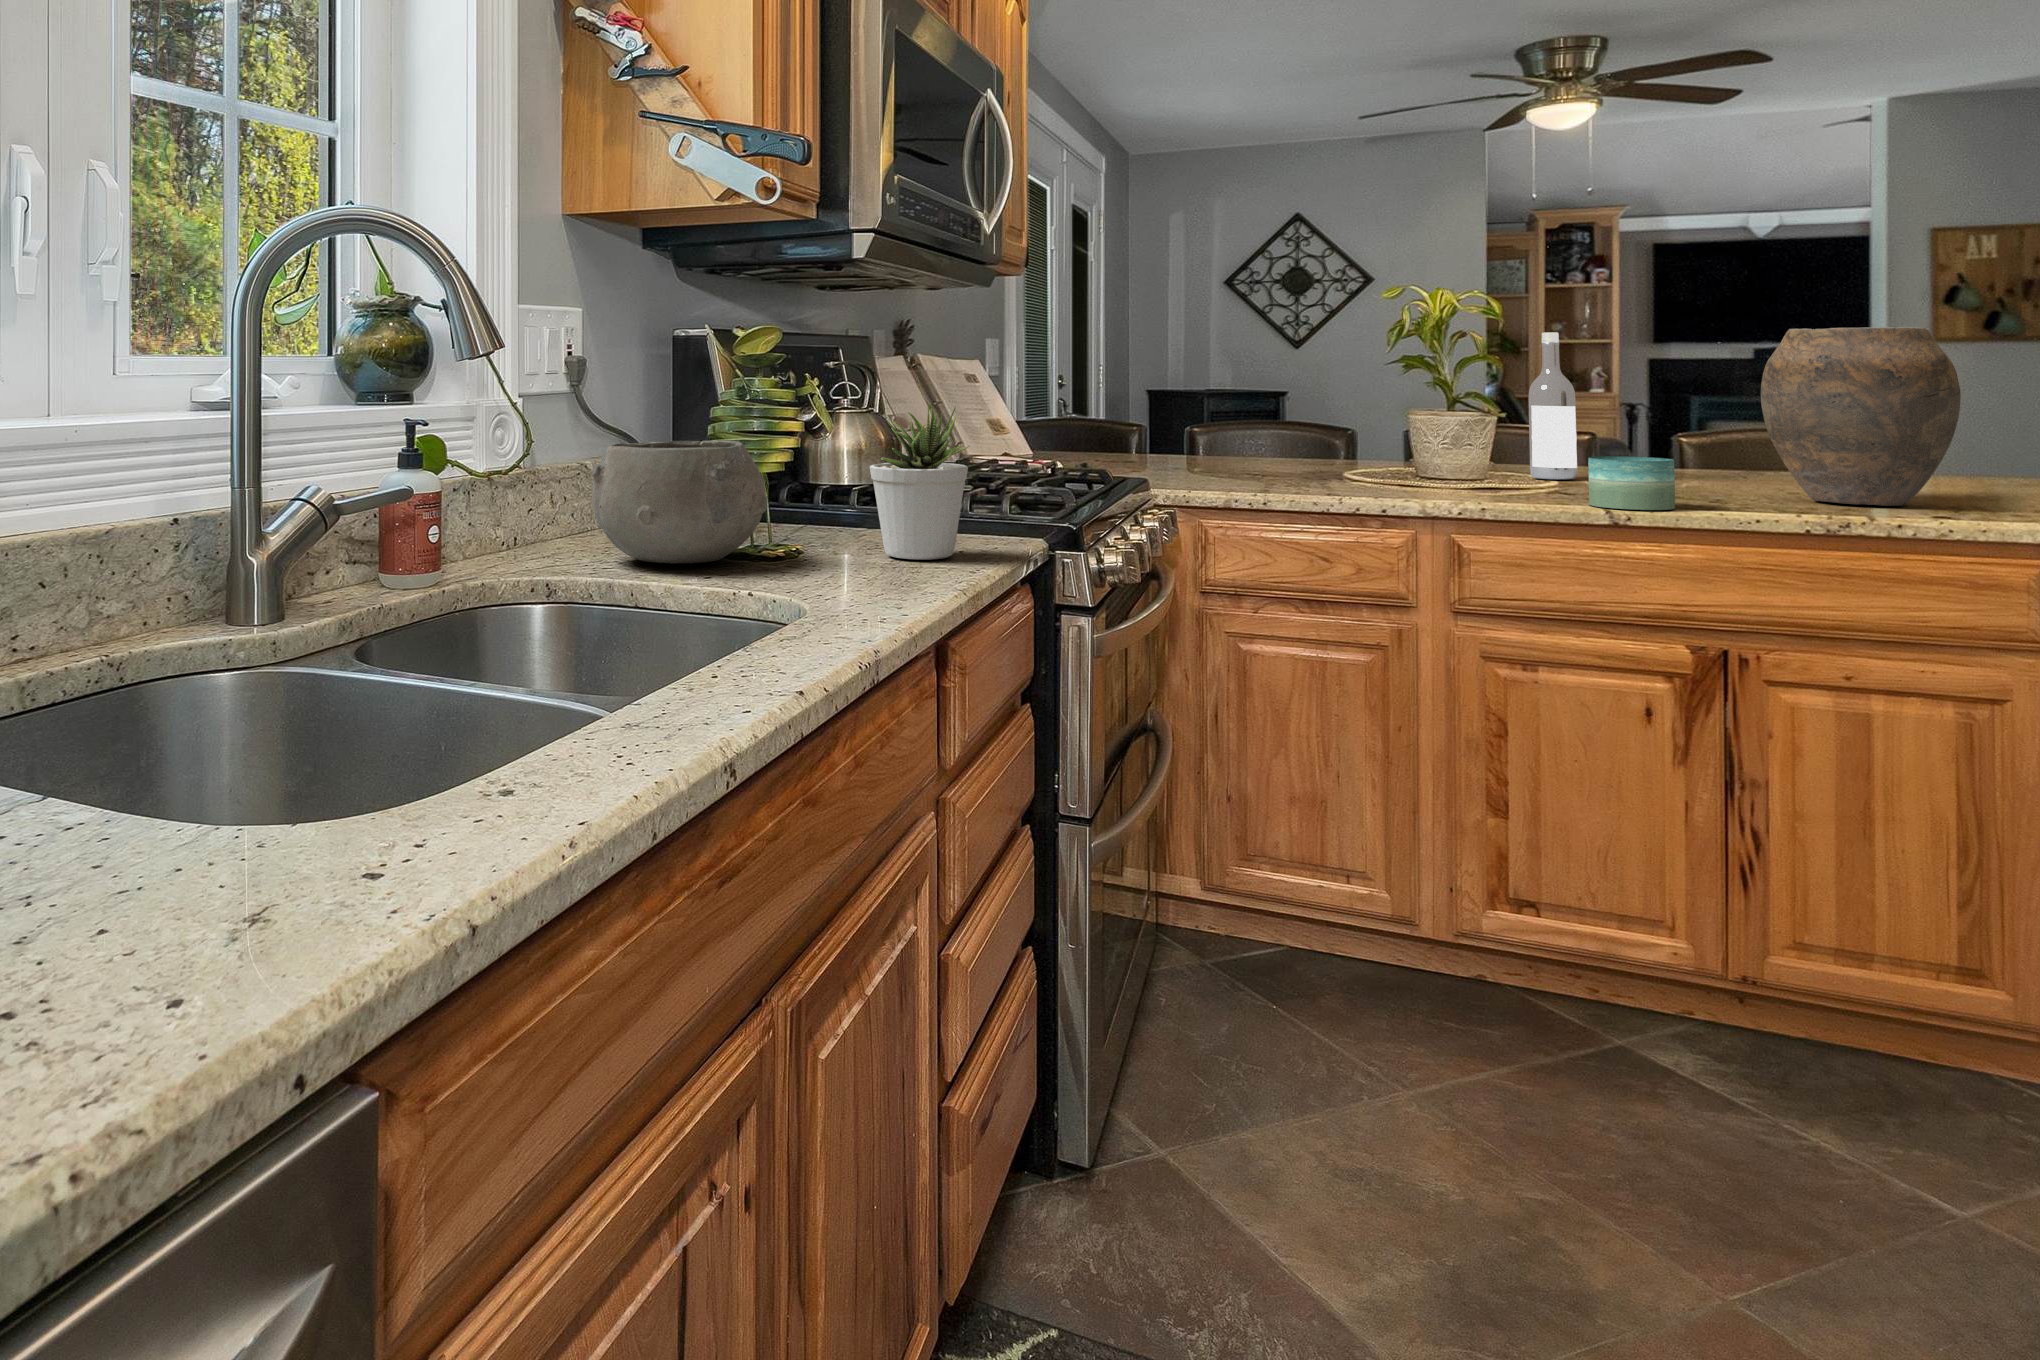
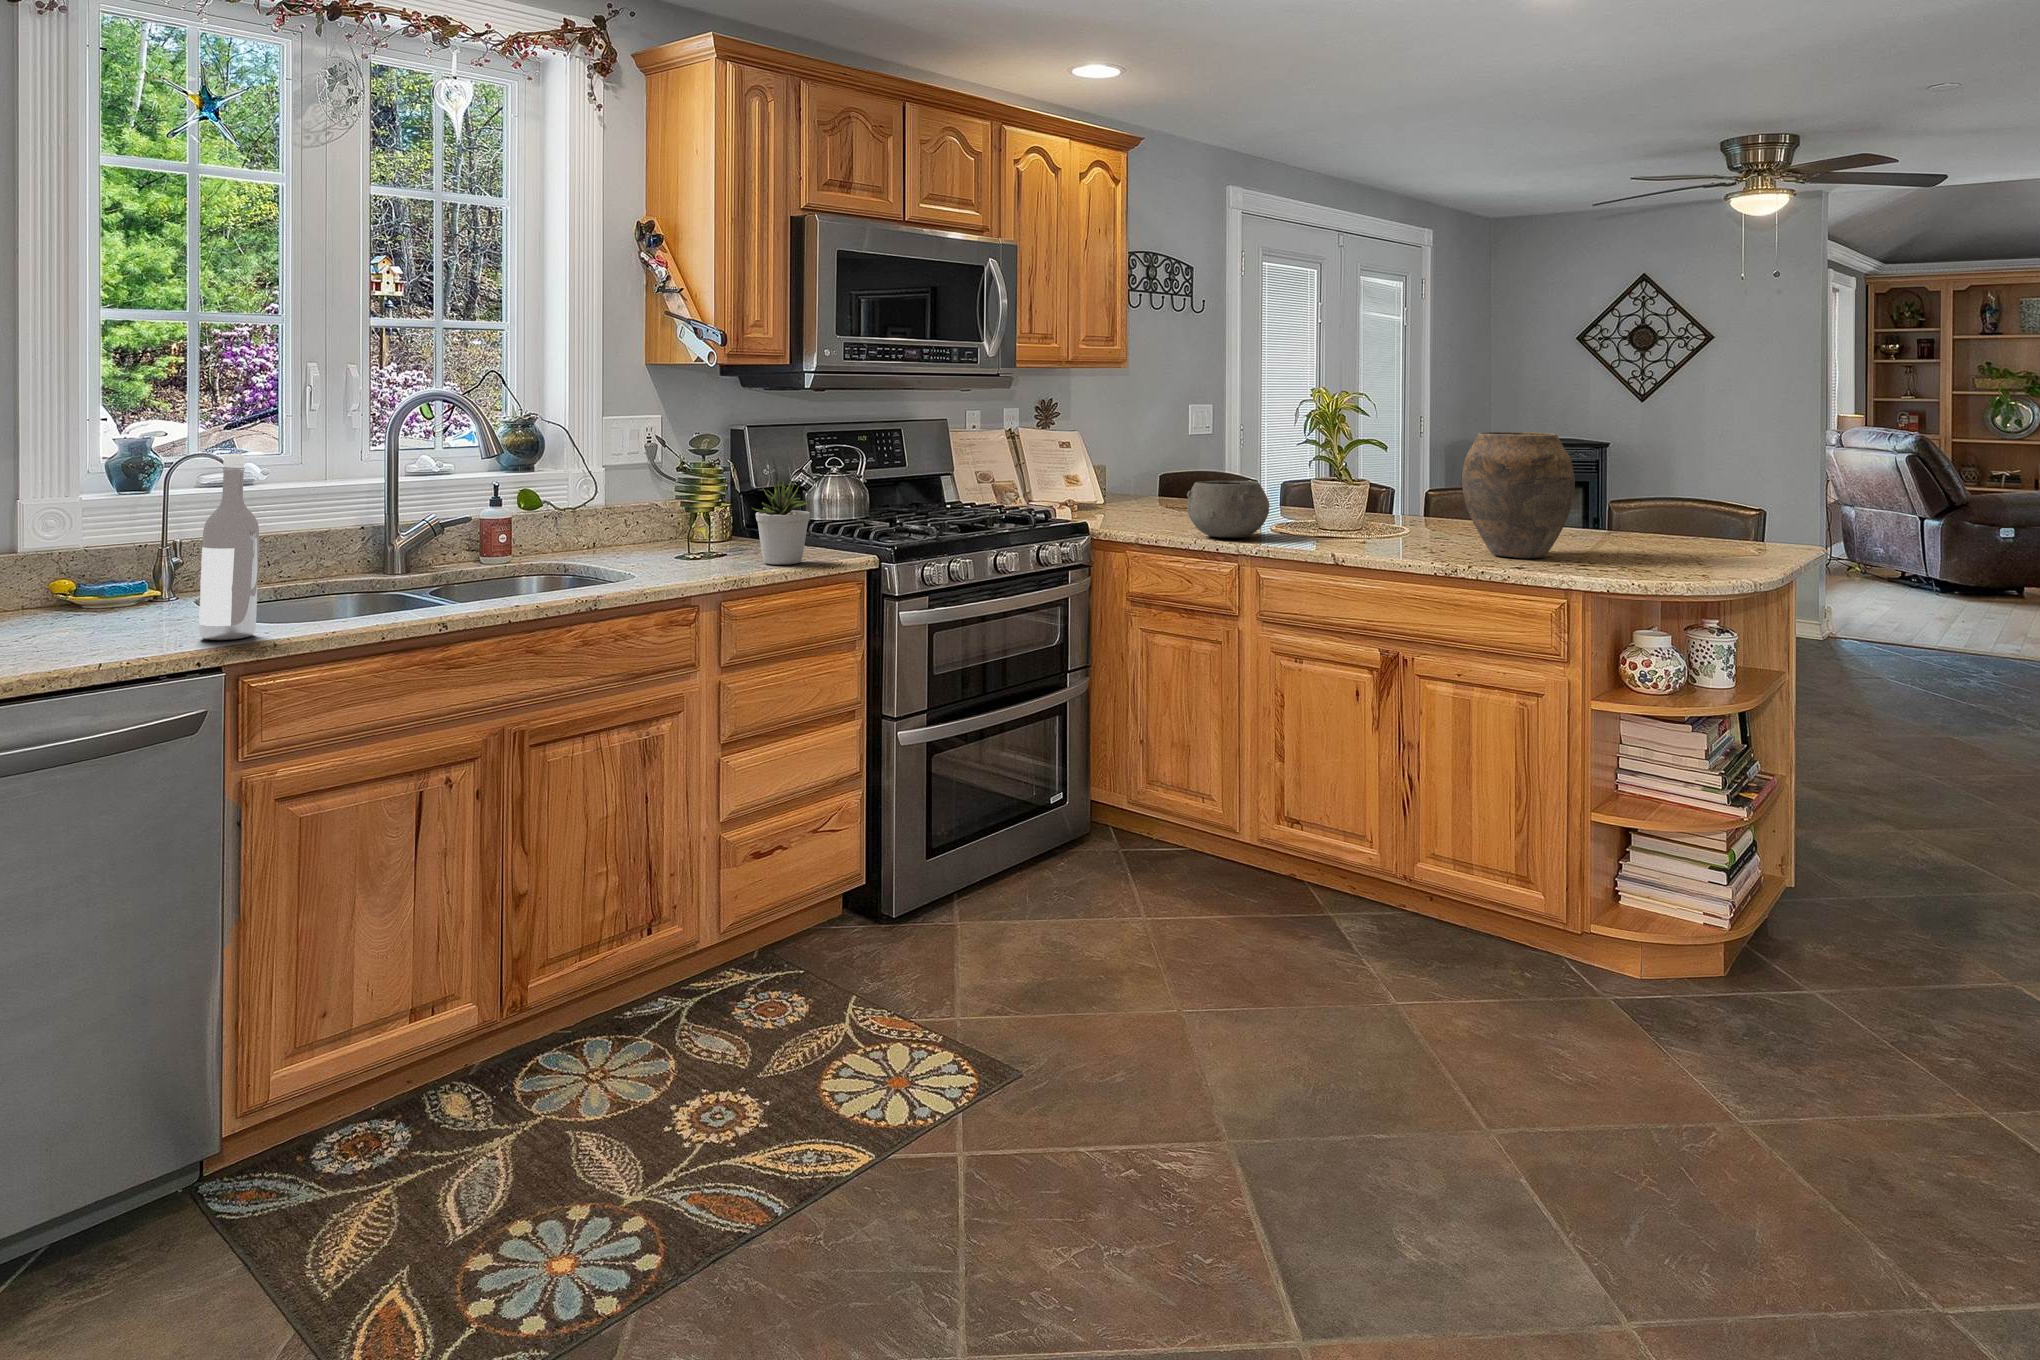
wine bottle: present [1529,332,1577,480] -> present [199,454,259,640]
bowl: present [591,441,767,563] -> present [1187,481,1269,538]
candle: present [1588,456,1675,510] -> none [1320,518,1369,555]

